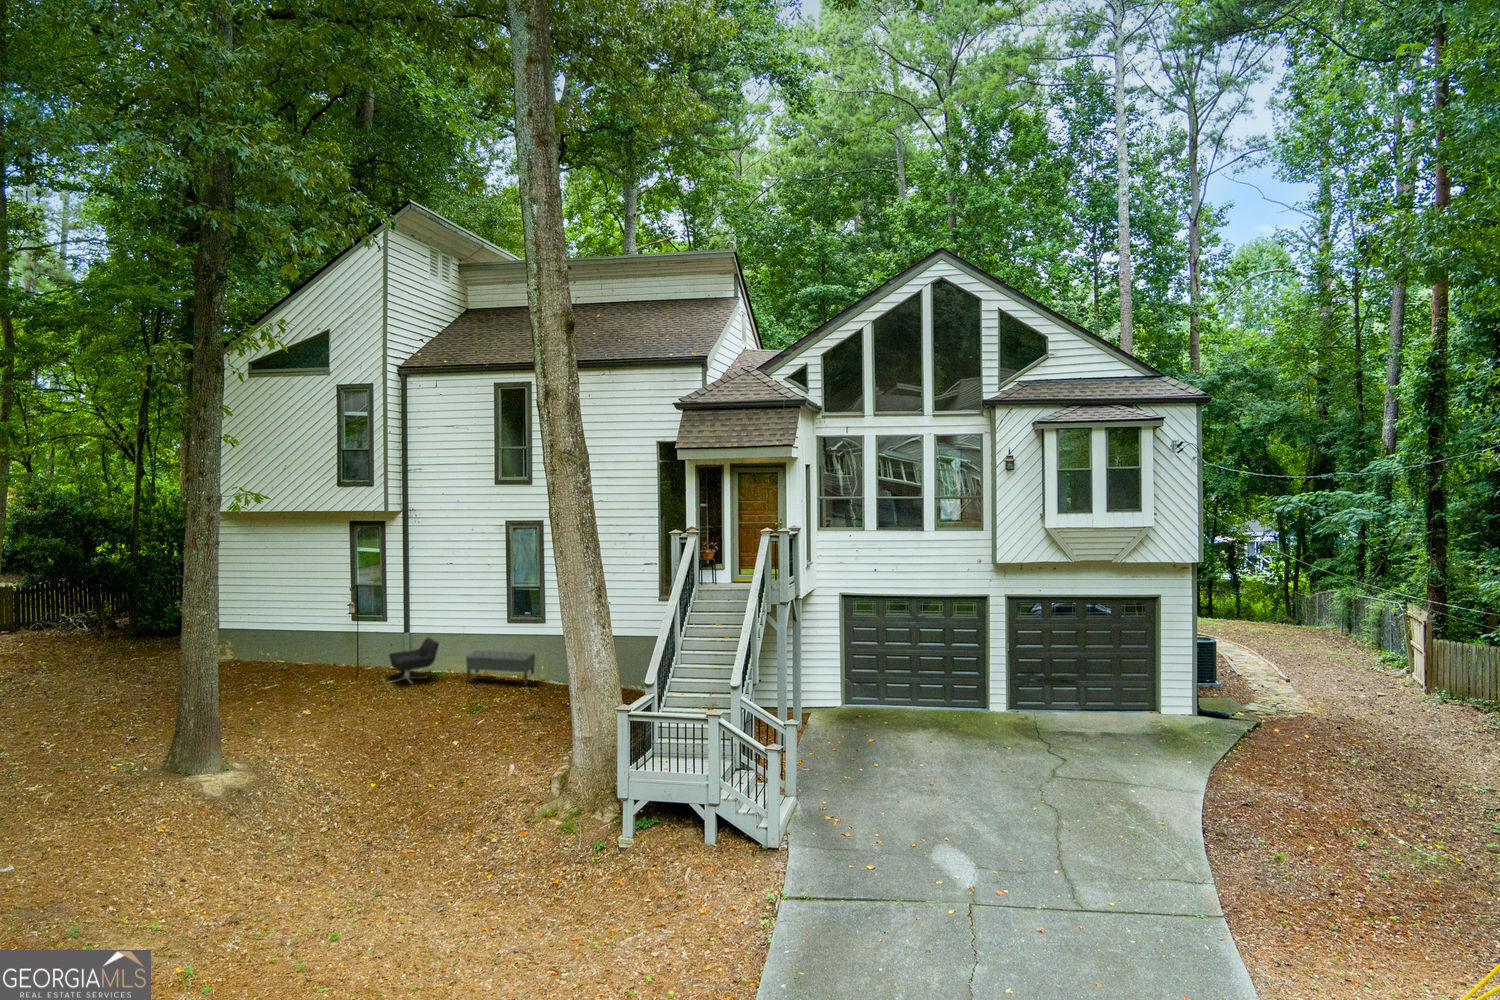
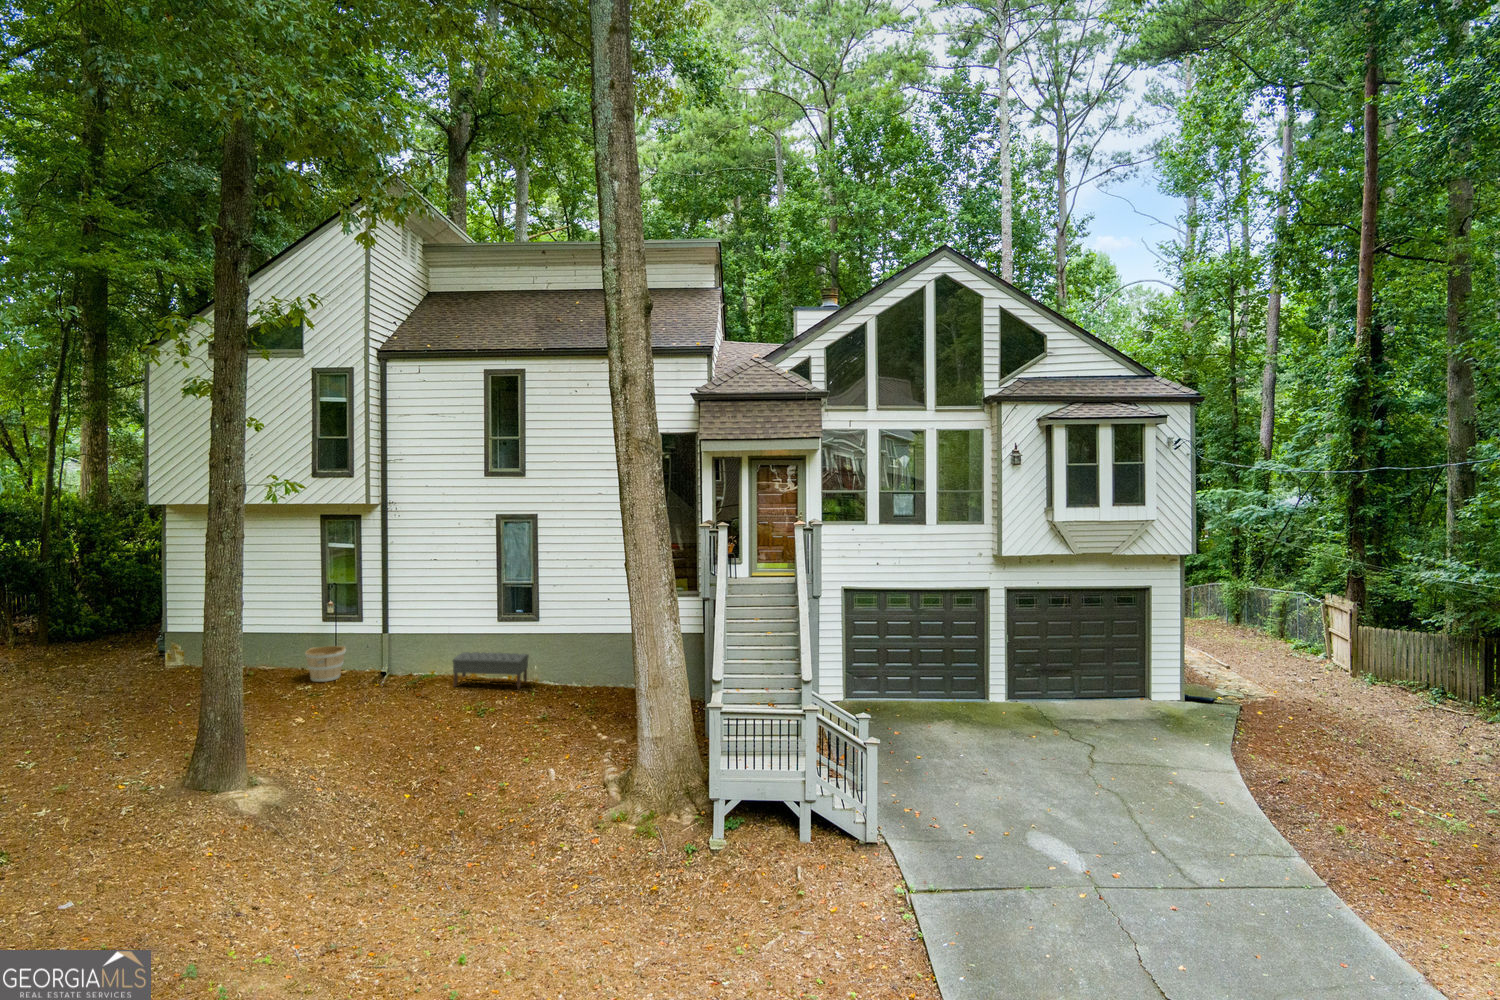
lounge chair: present [389,638,439,683] -> none [363,639,423,691]
wooden bucket: none [337,643,373,675] -> present [305,646,346,682]

